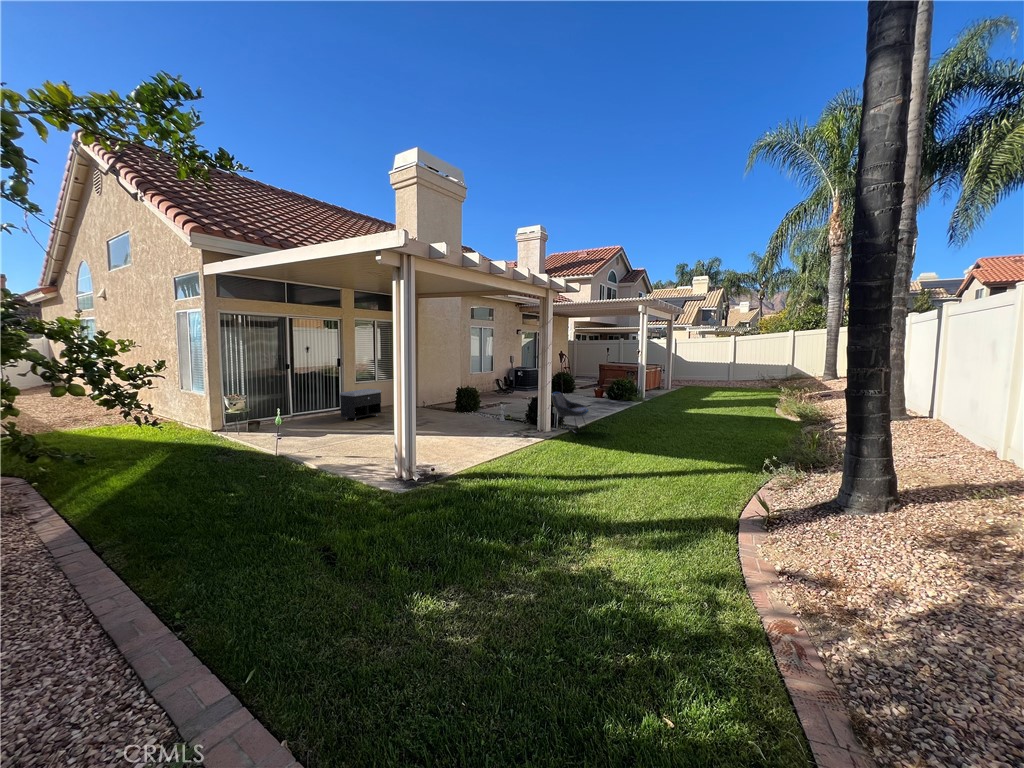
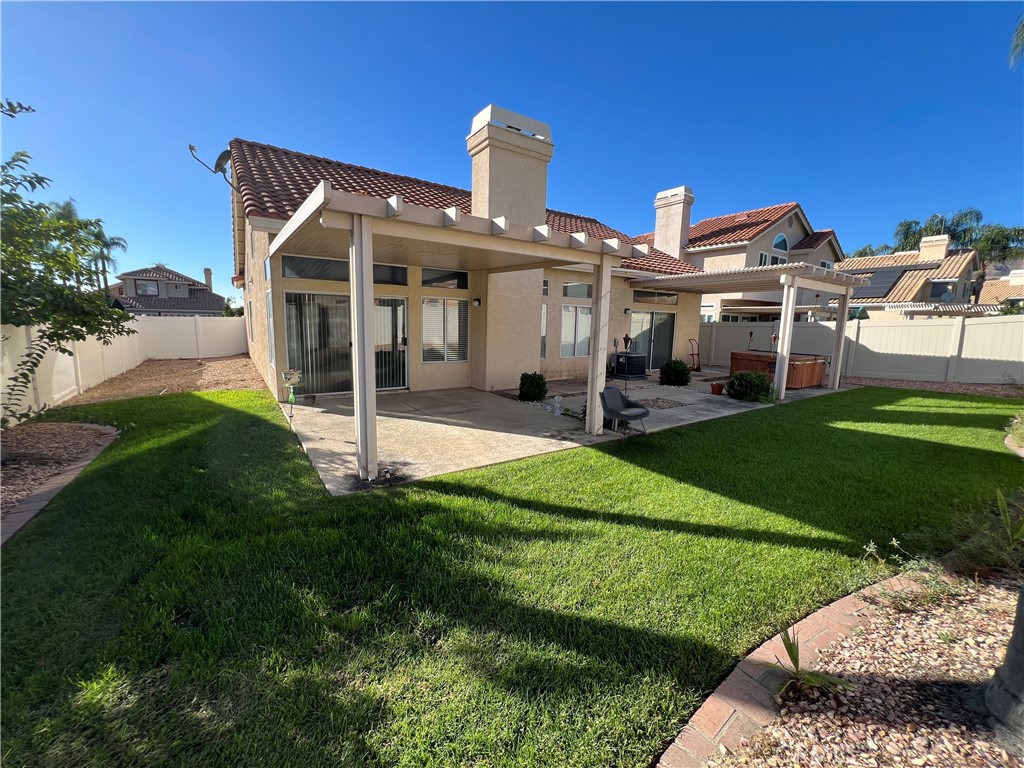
storage bench: present [340,389,381,420] -> none [402,369,444,401]

